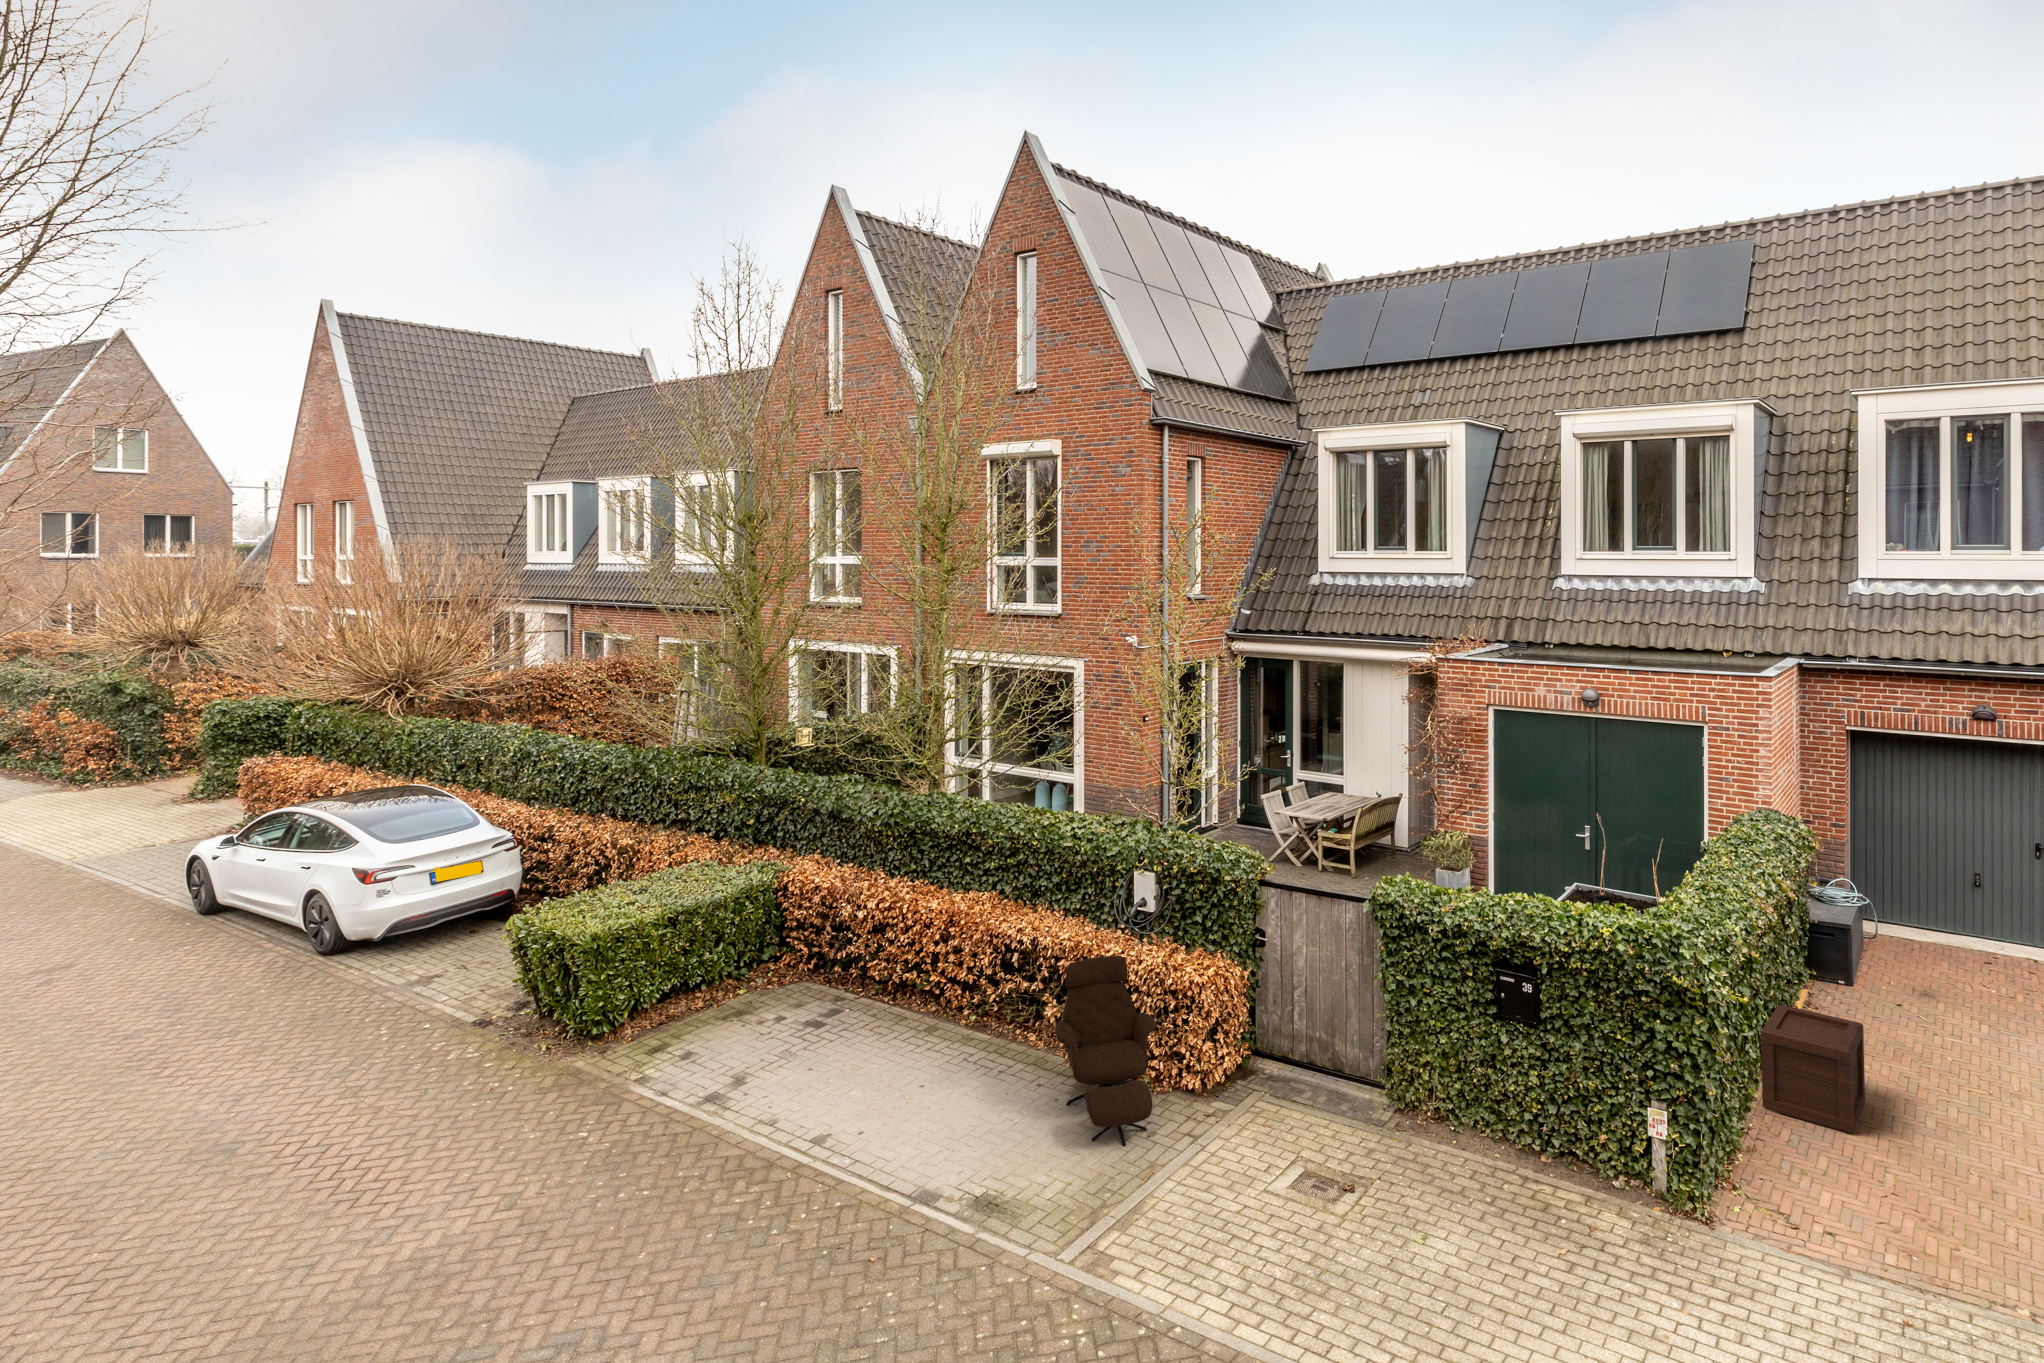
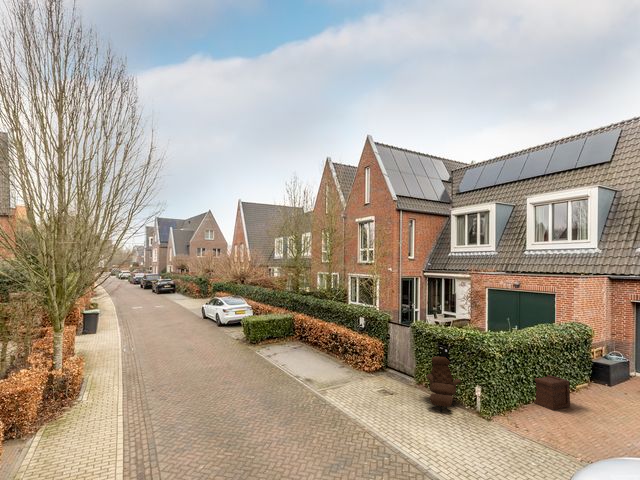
lounge chair: present [1055,956,1156,1146] -> present [426,357,461,412]

